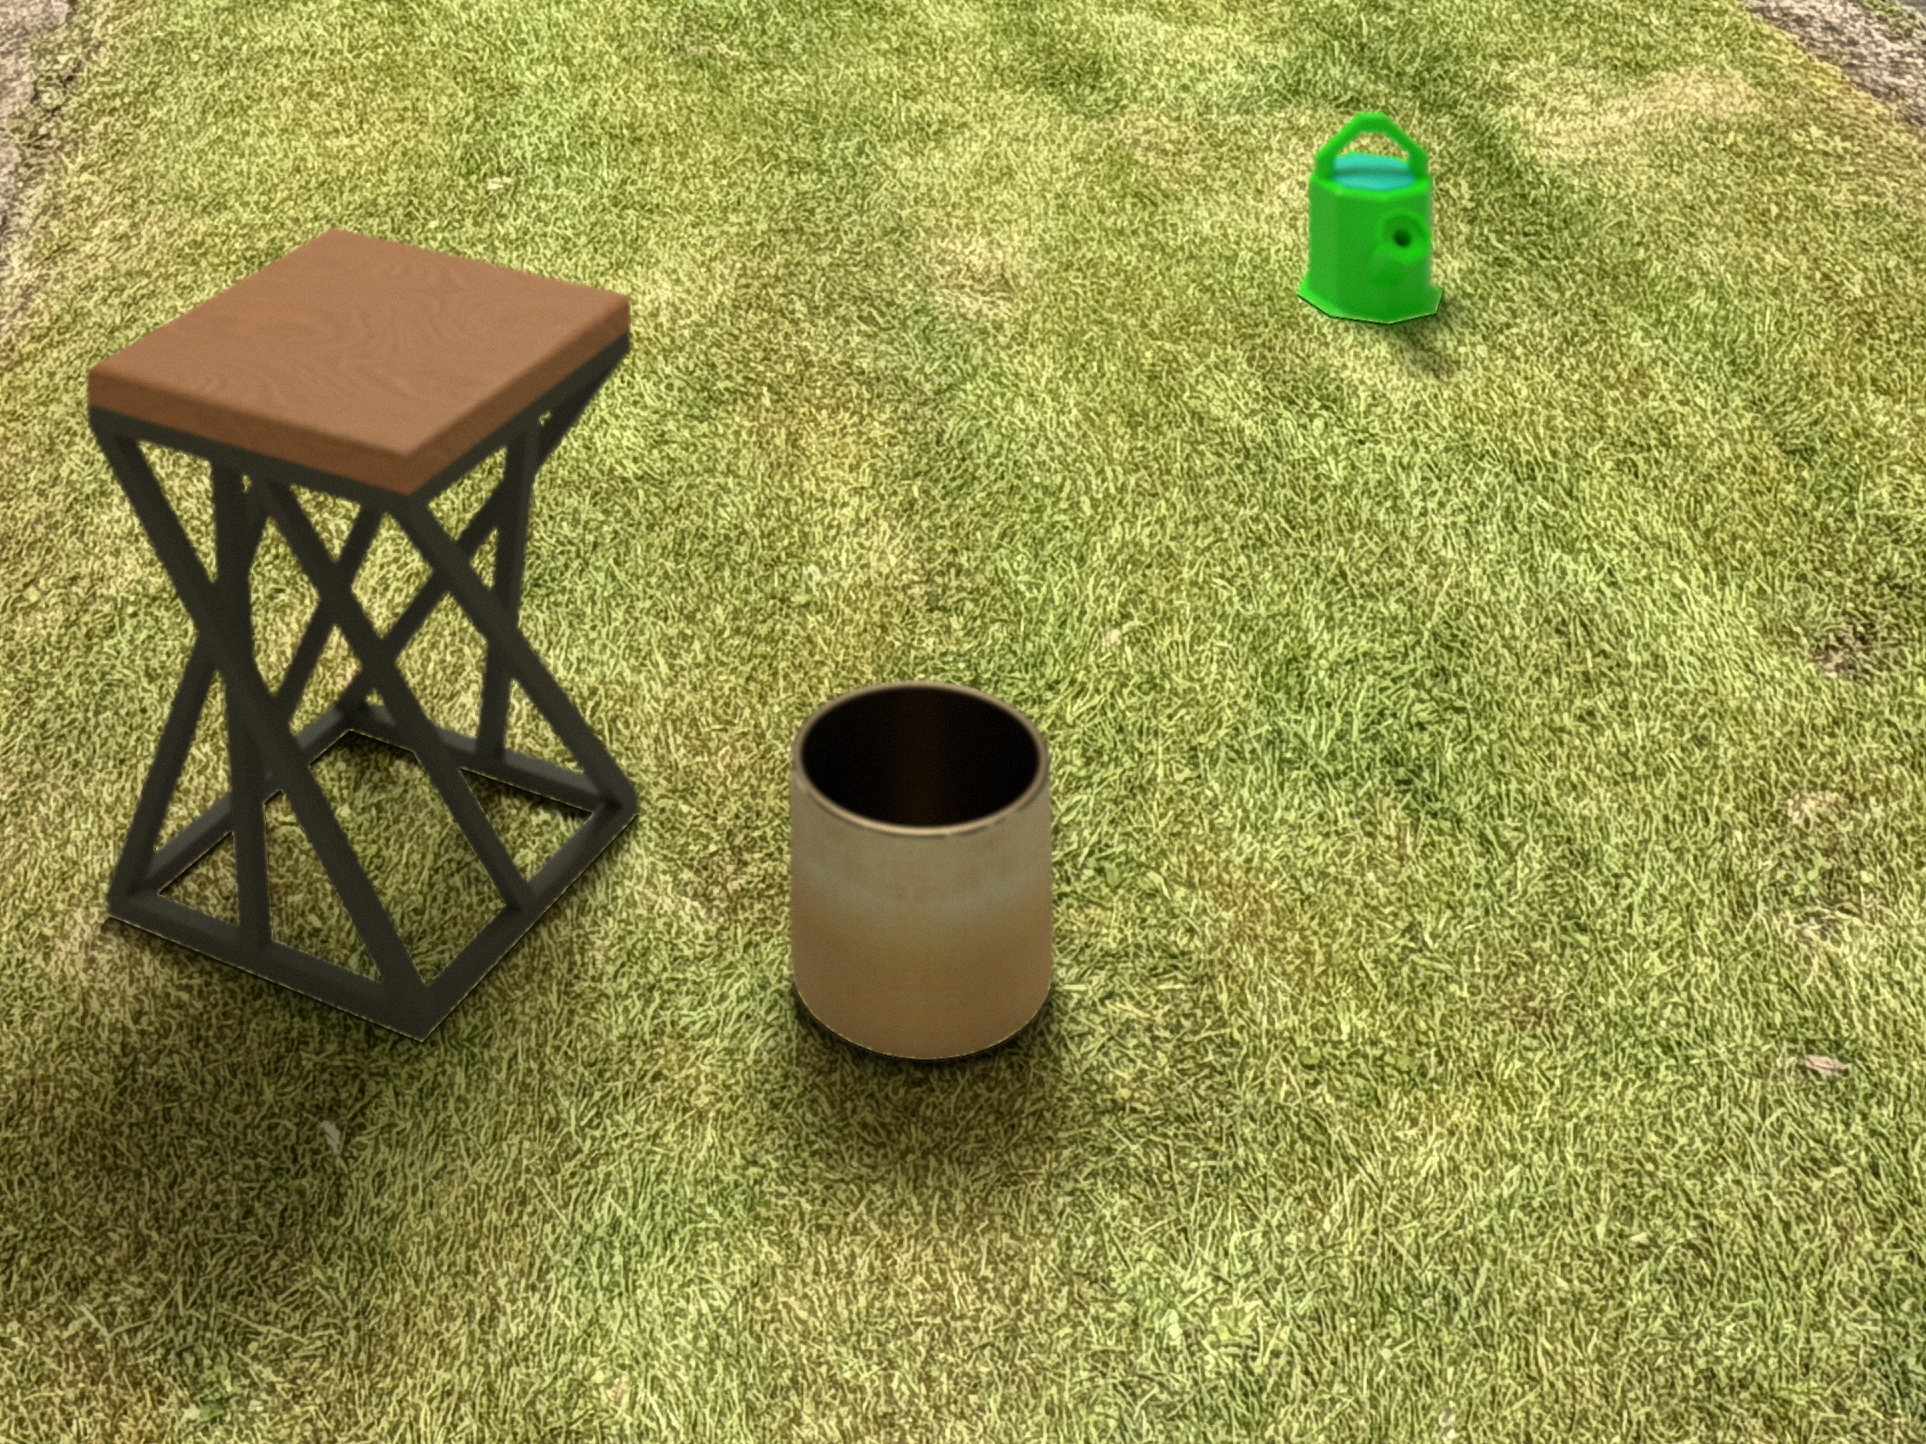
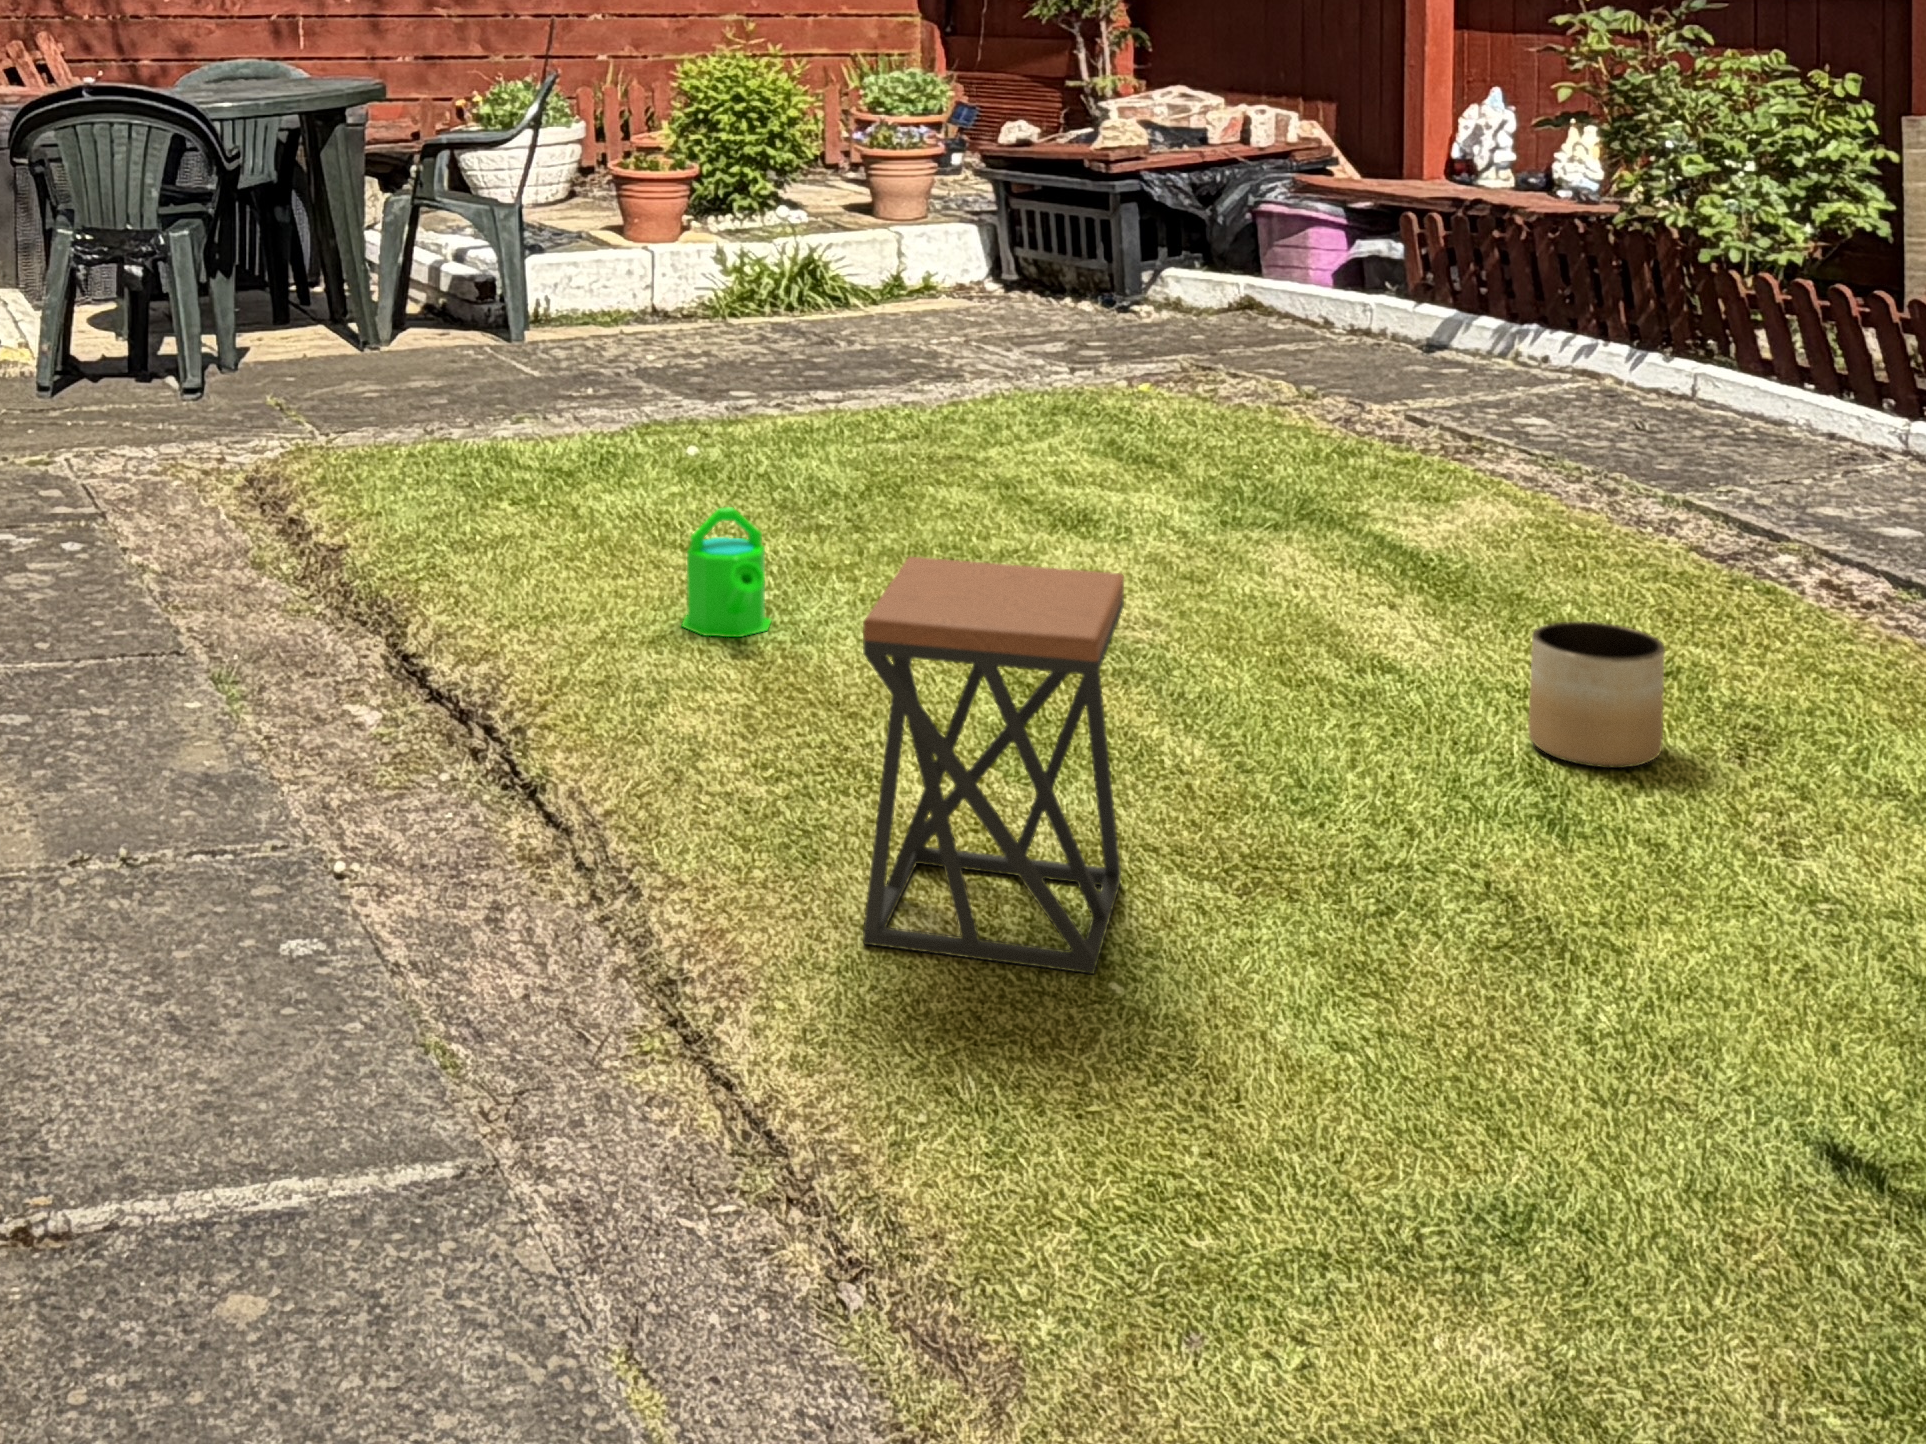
watering can: present [1296,112,1443,324] -> present [682,507,771,637]
planter: present [789,680,1054,1060] -> present [1528,621,1665,768]

